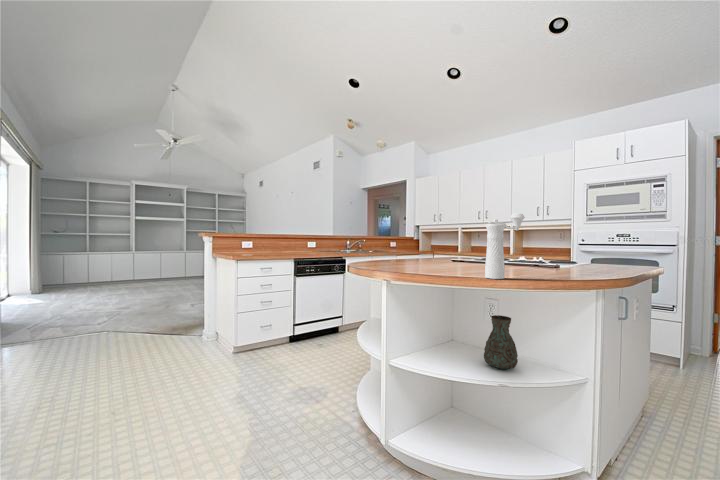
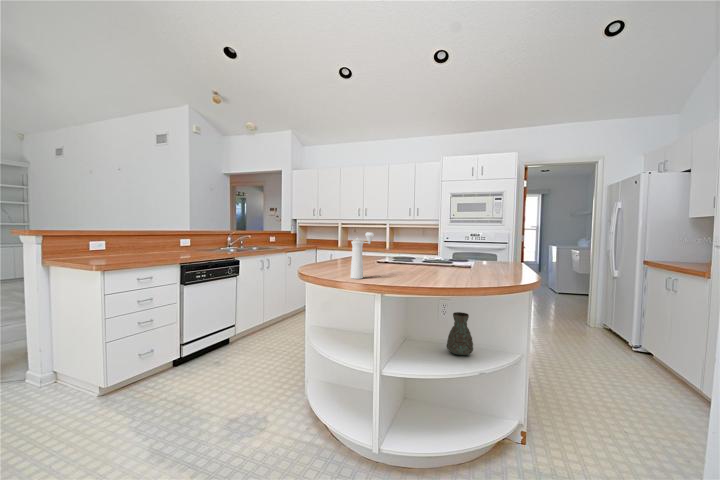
pepper mill: present [485,214,525,279] -> present [351,232,374,279]

